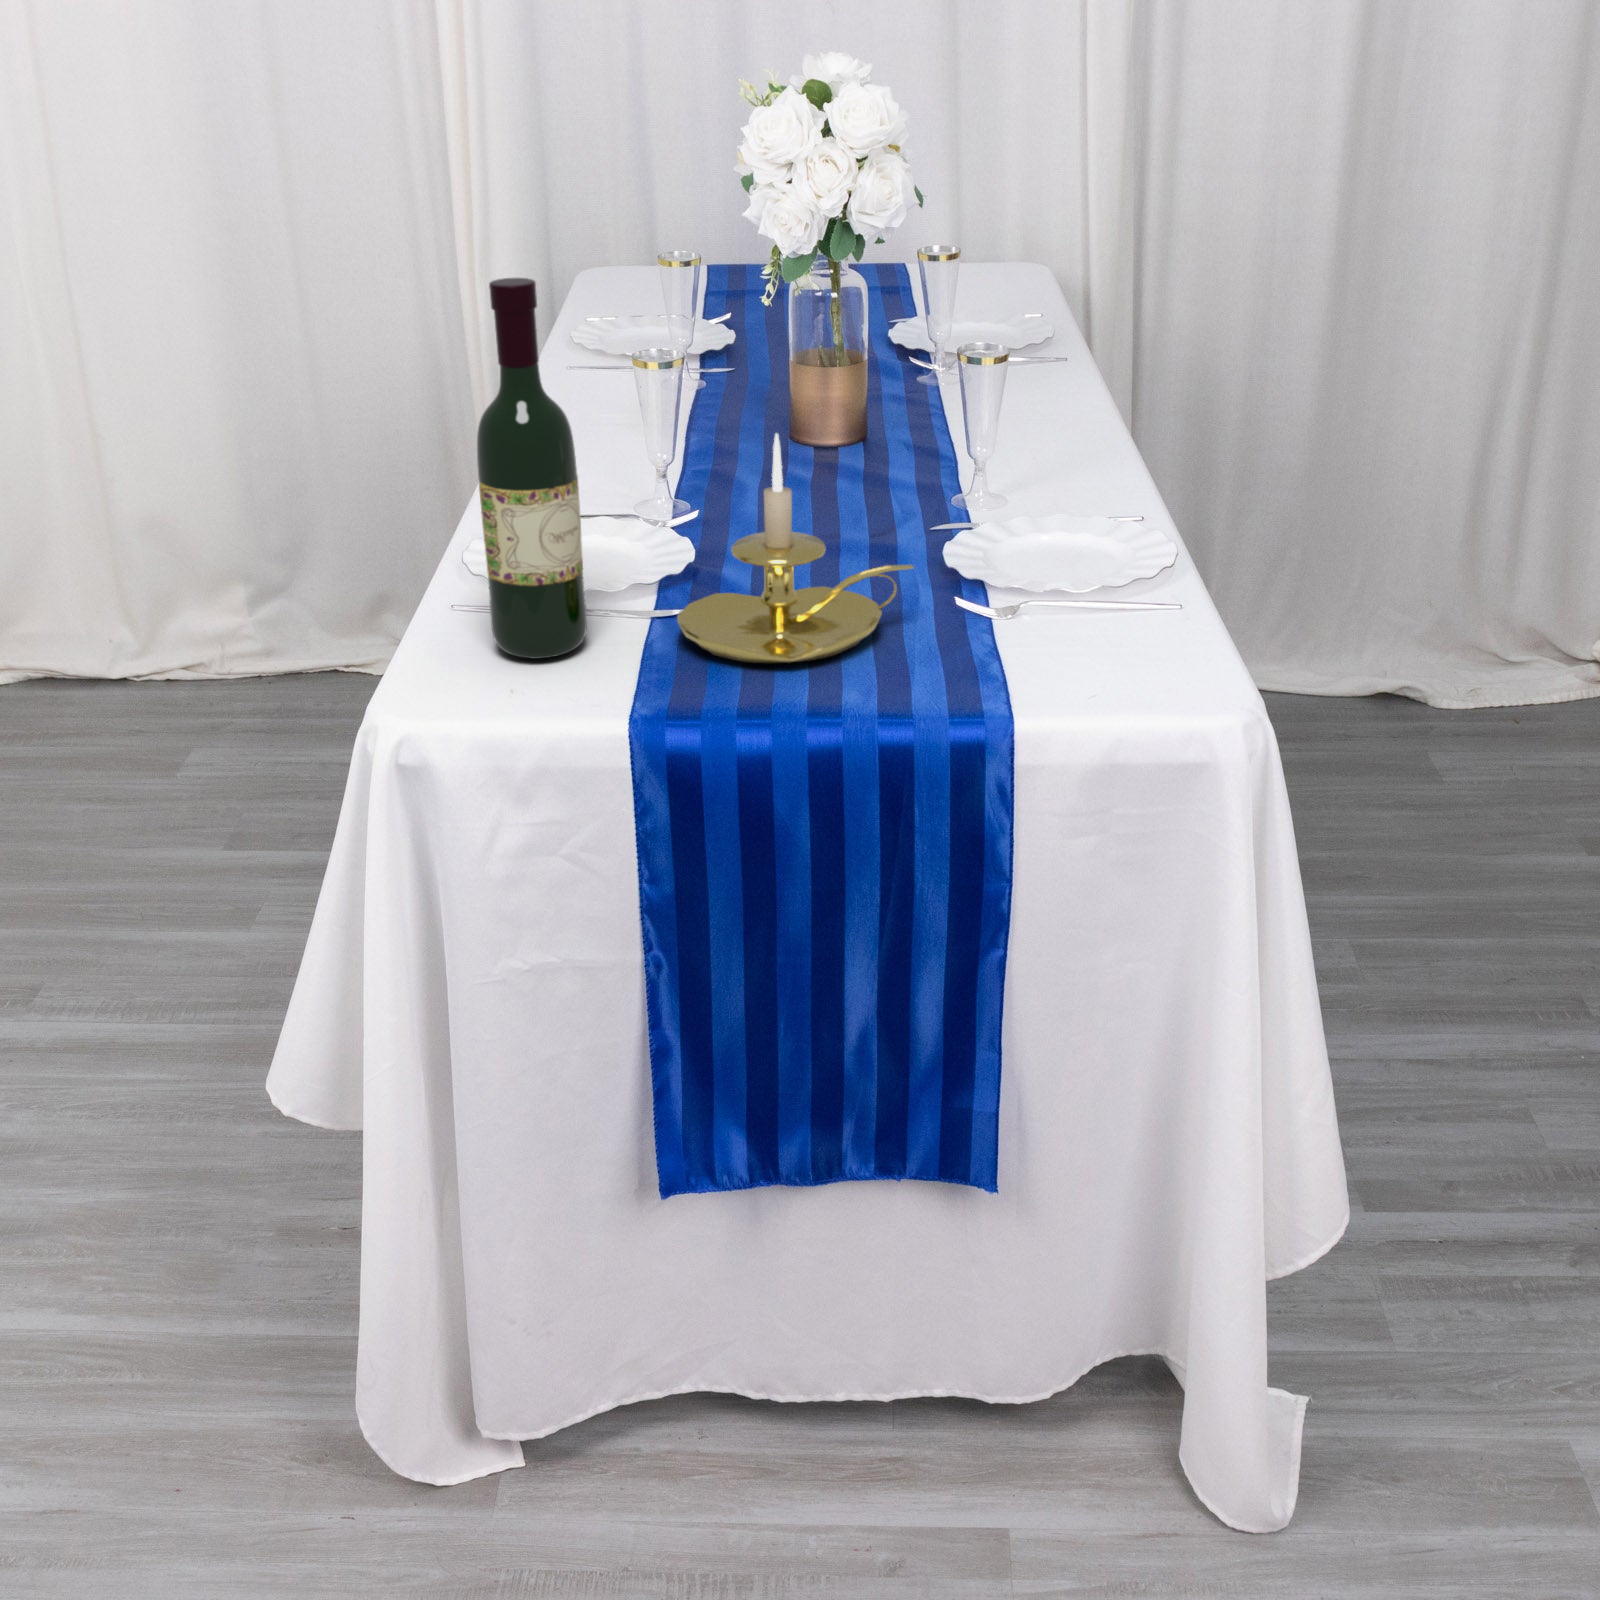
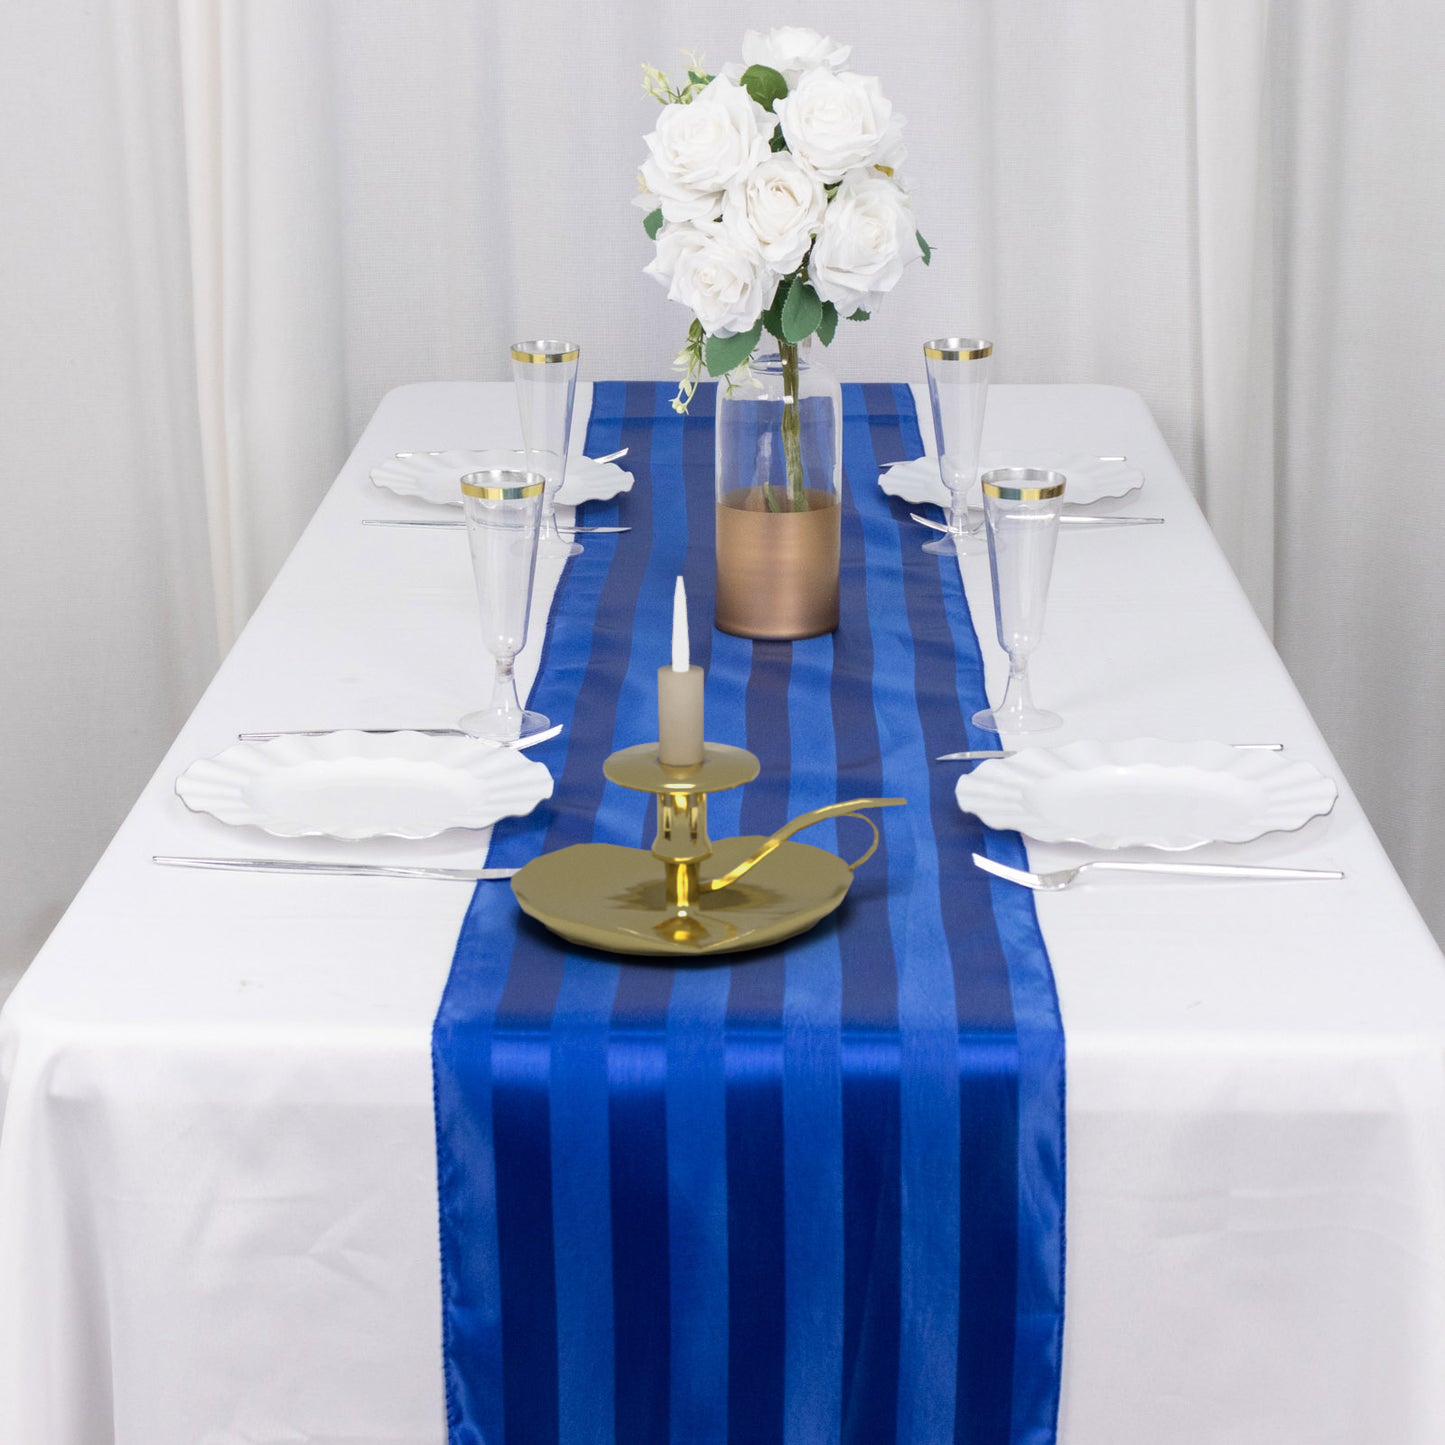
wine bottle: present [477,278,587,659] -> none [185,319,360,943]

